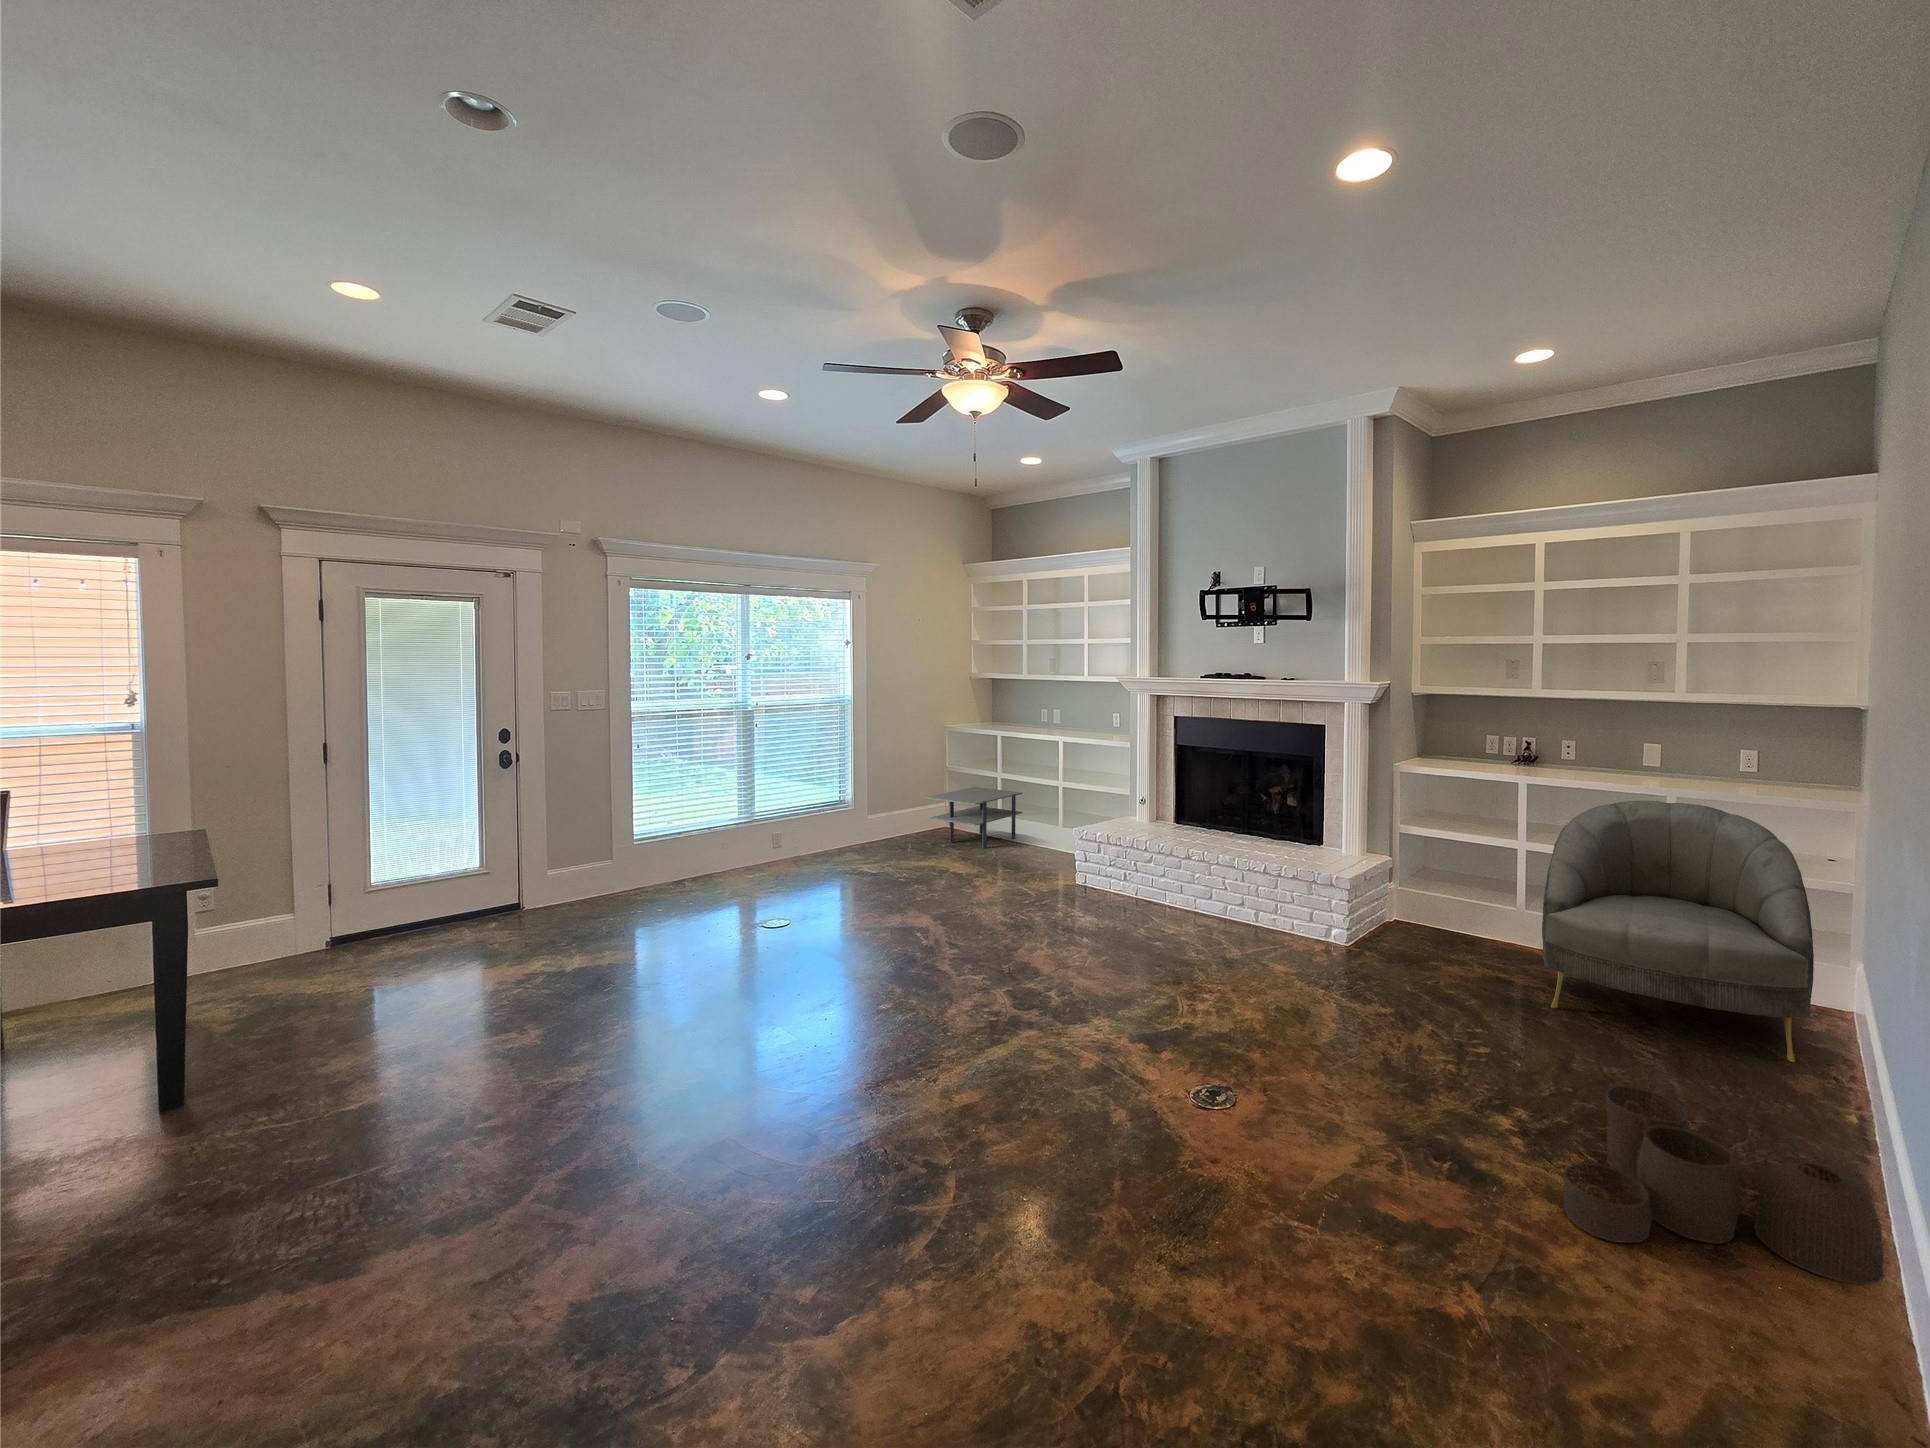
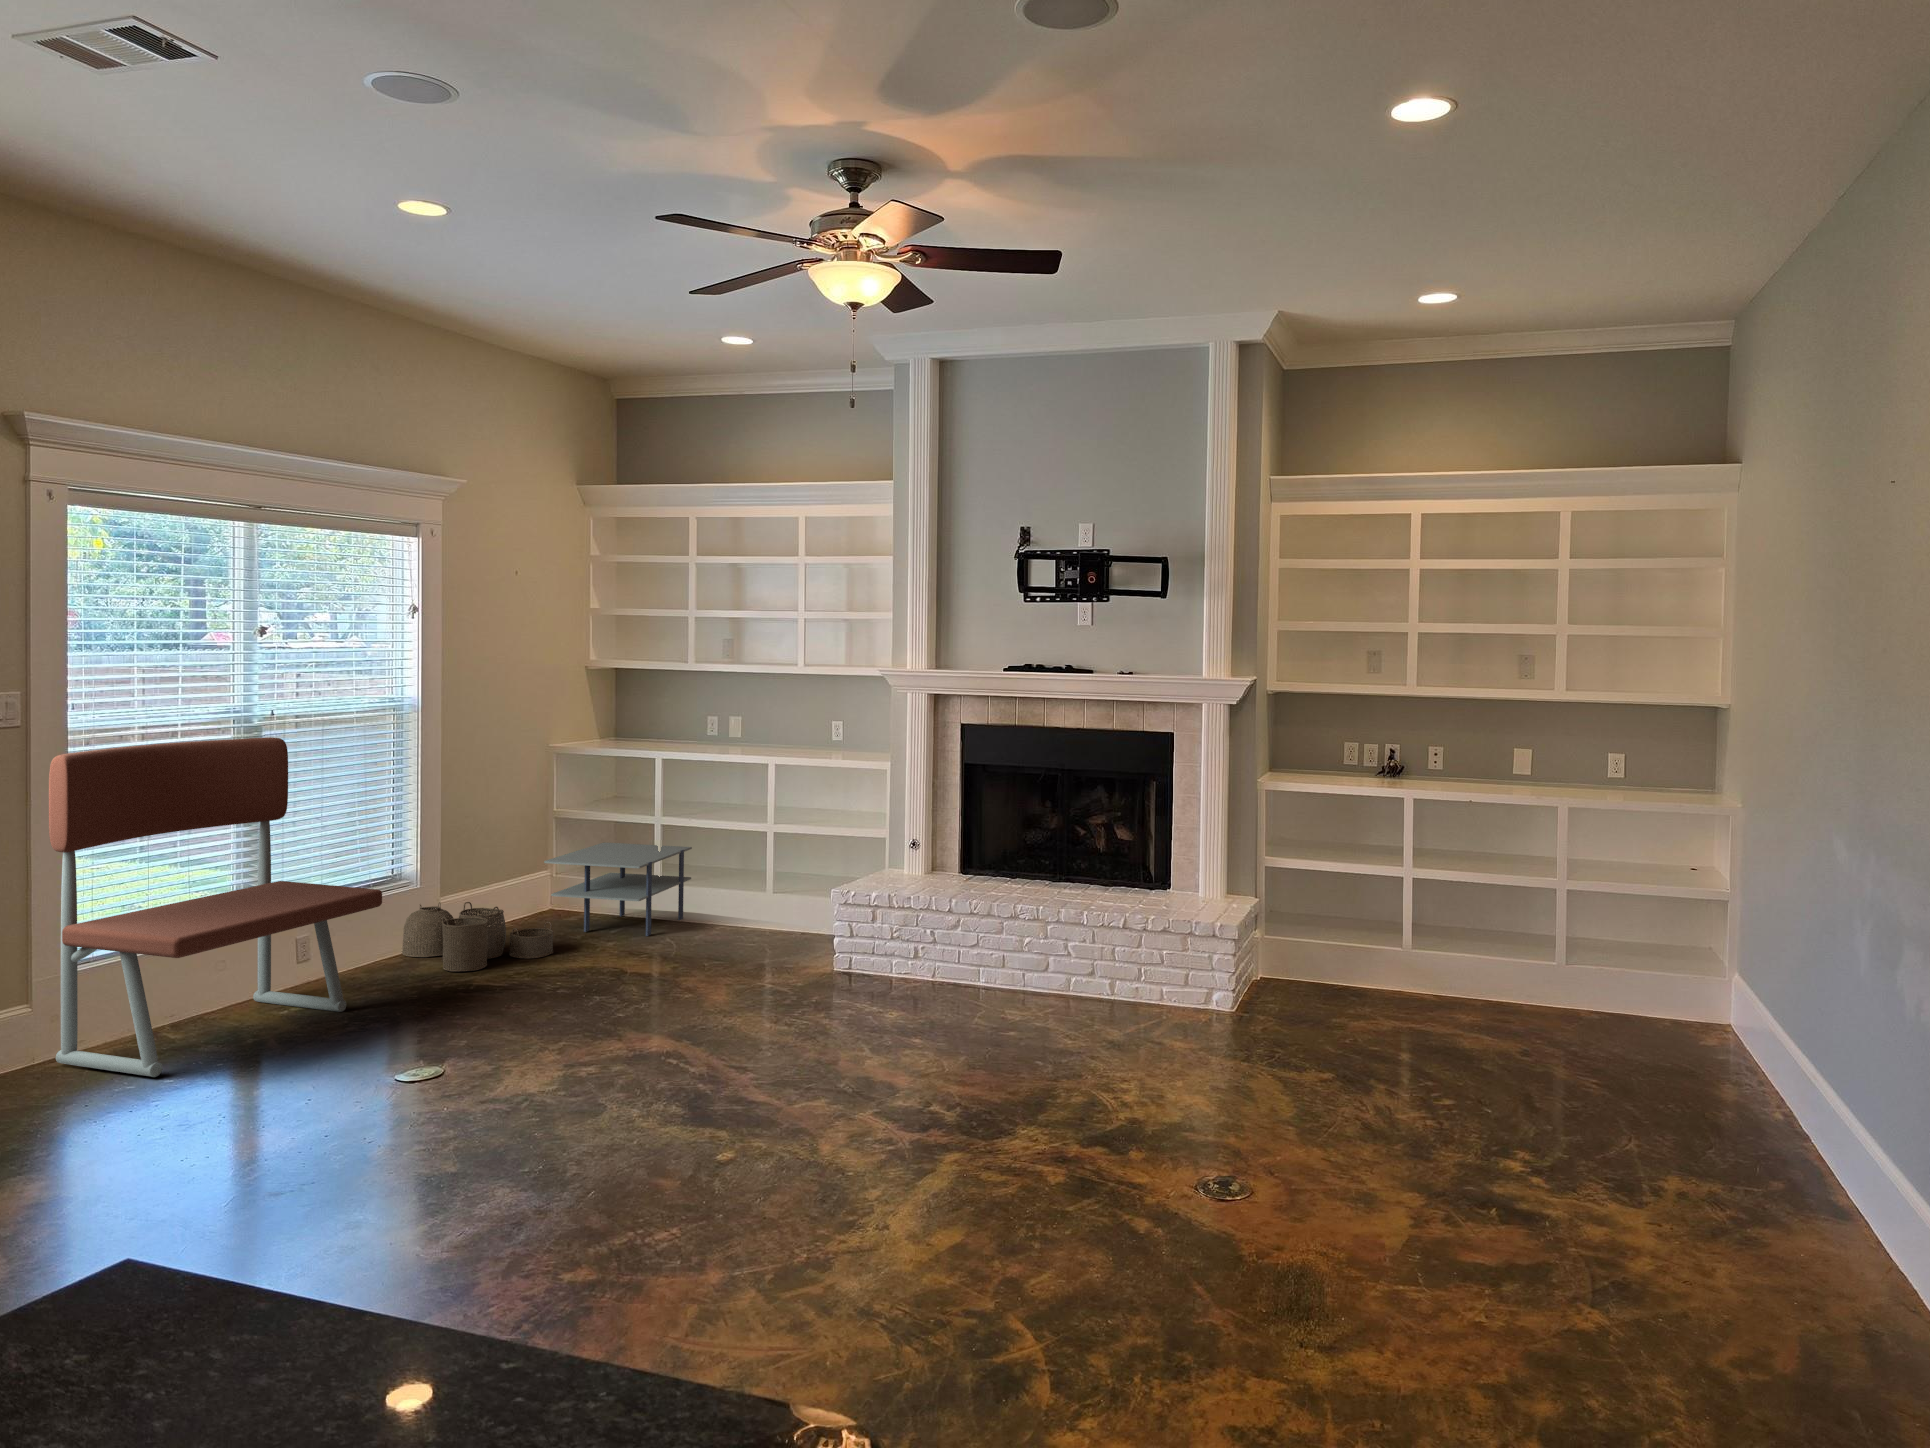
bench: none [614,718,796,909] -> present [49,737,382,1077]
armchair: present [1542,801,1814,1062] -> none [1459,812,1715,1070]
woven basket: present [1563,1082,1884,1285] -> present [402,902,554,971]

